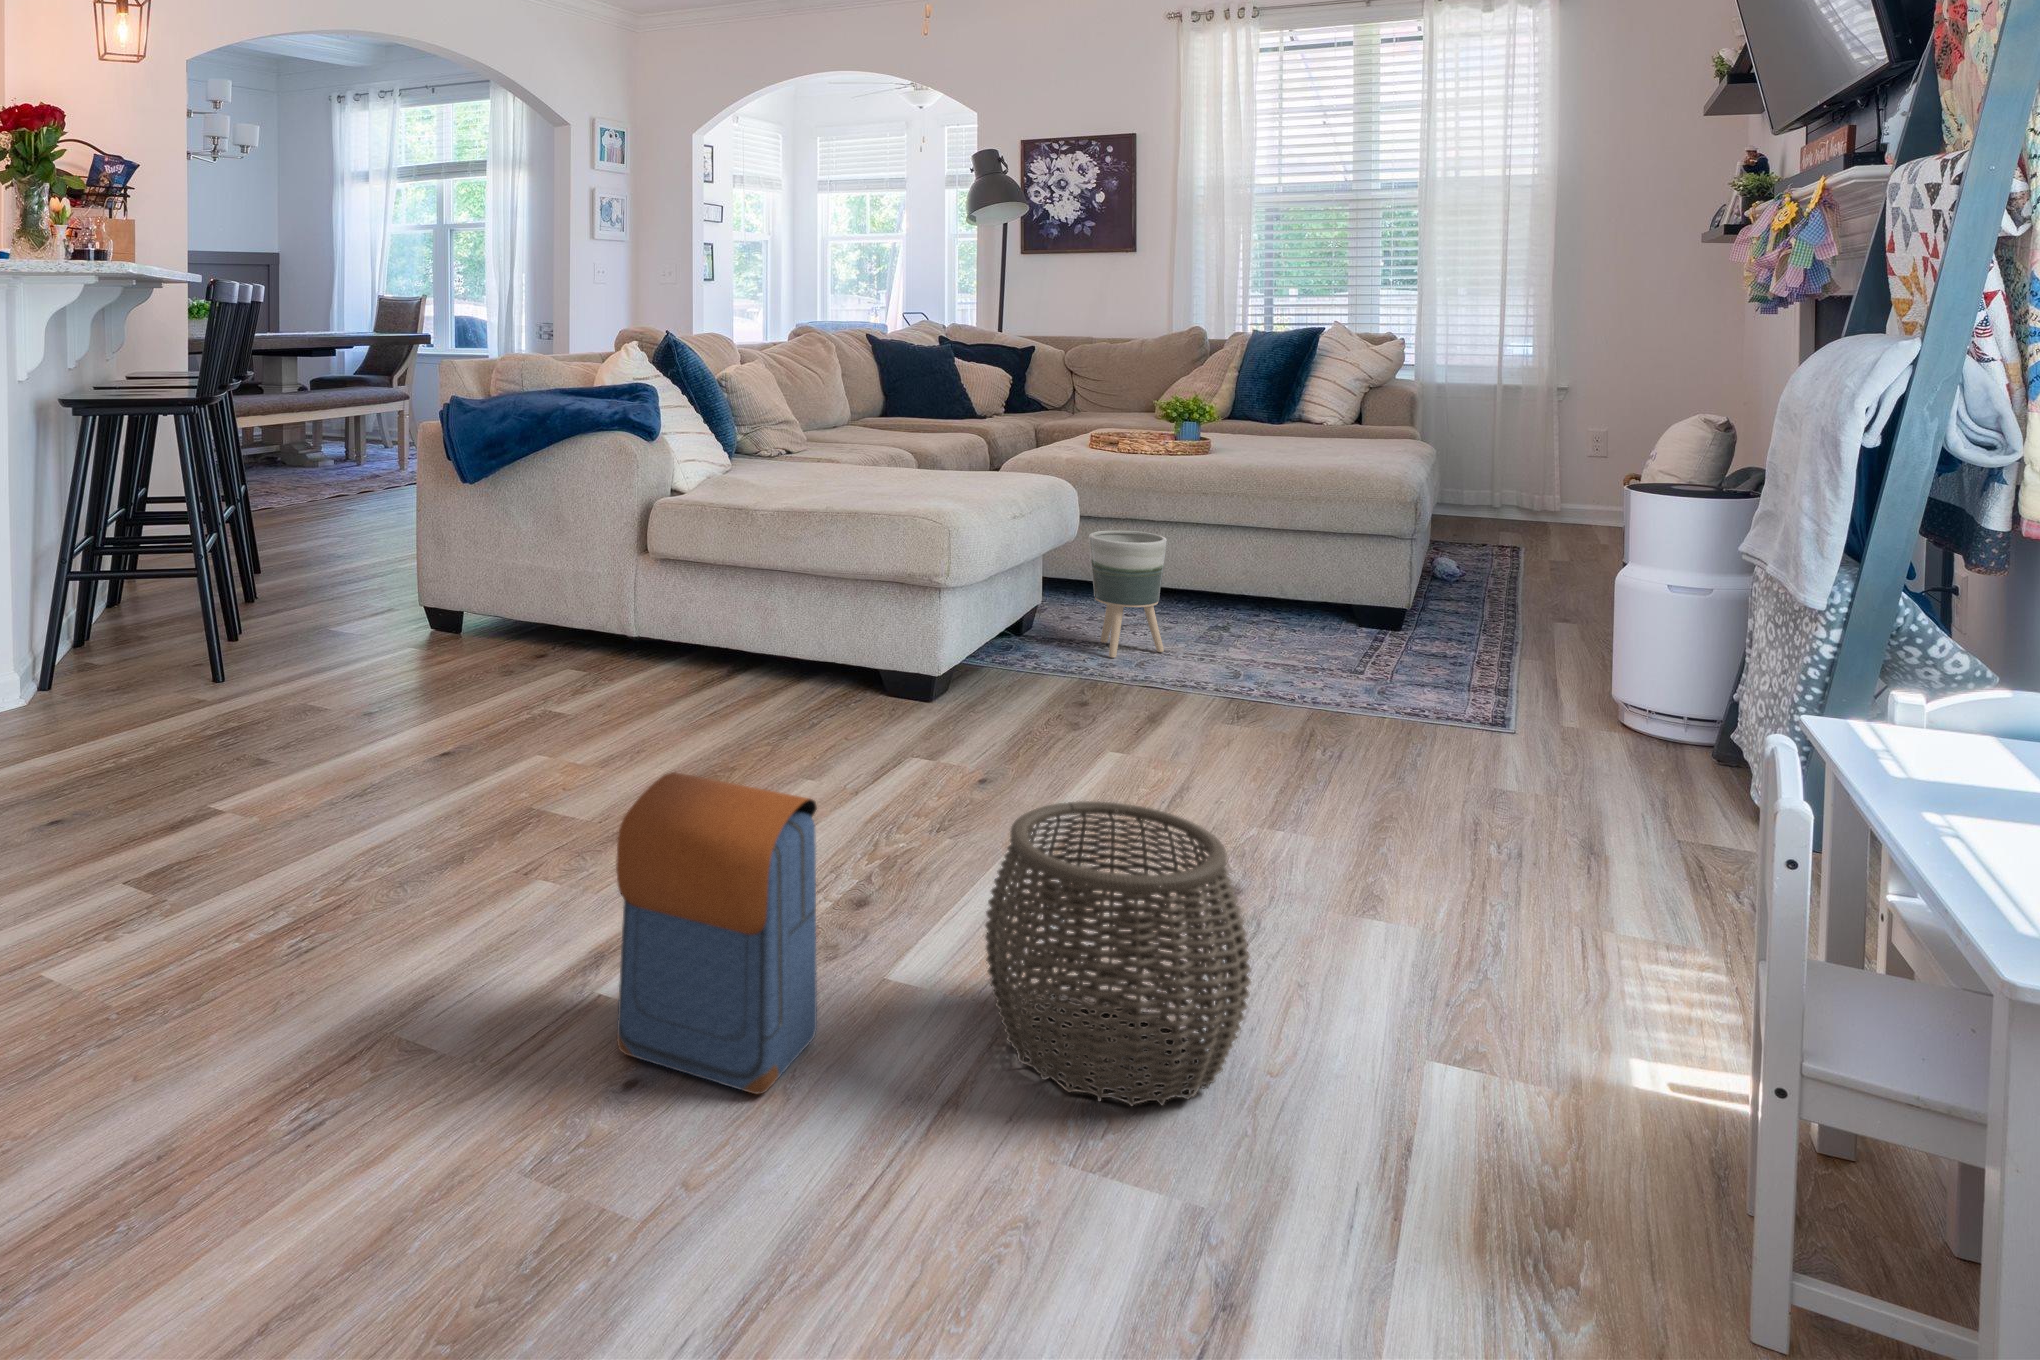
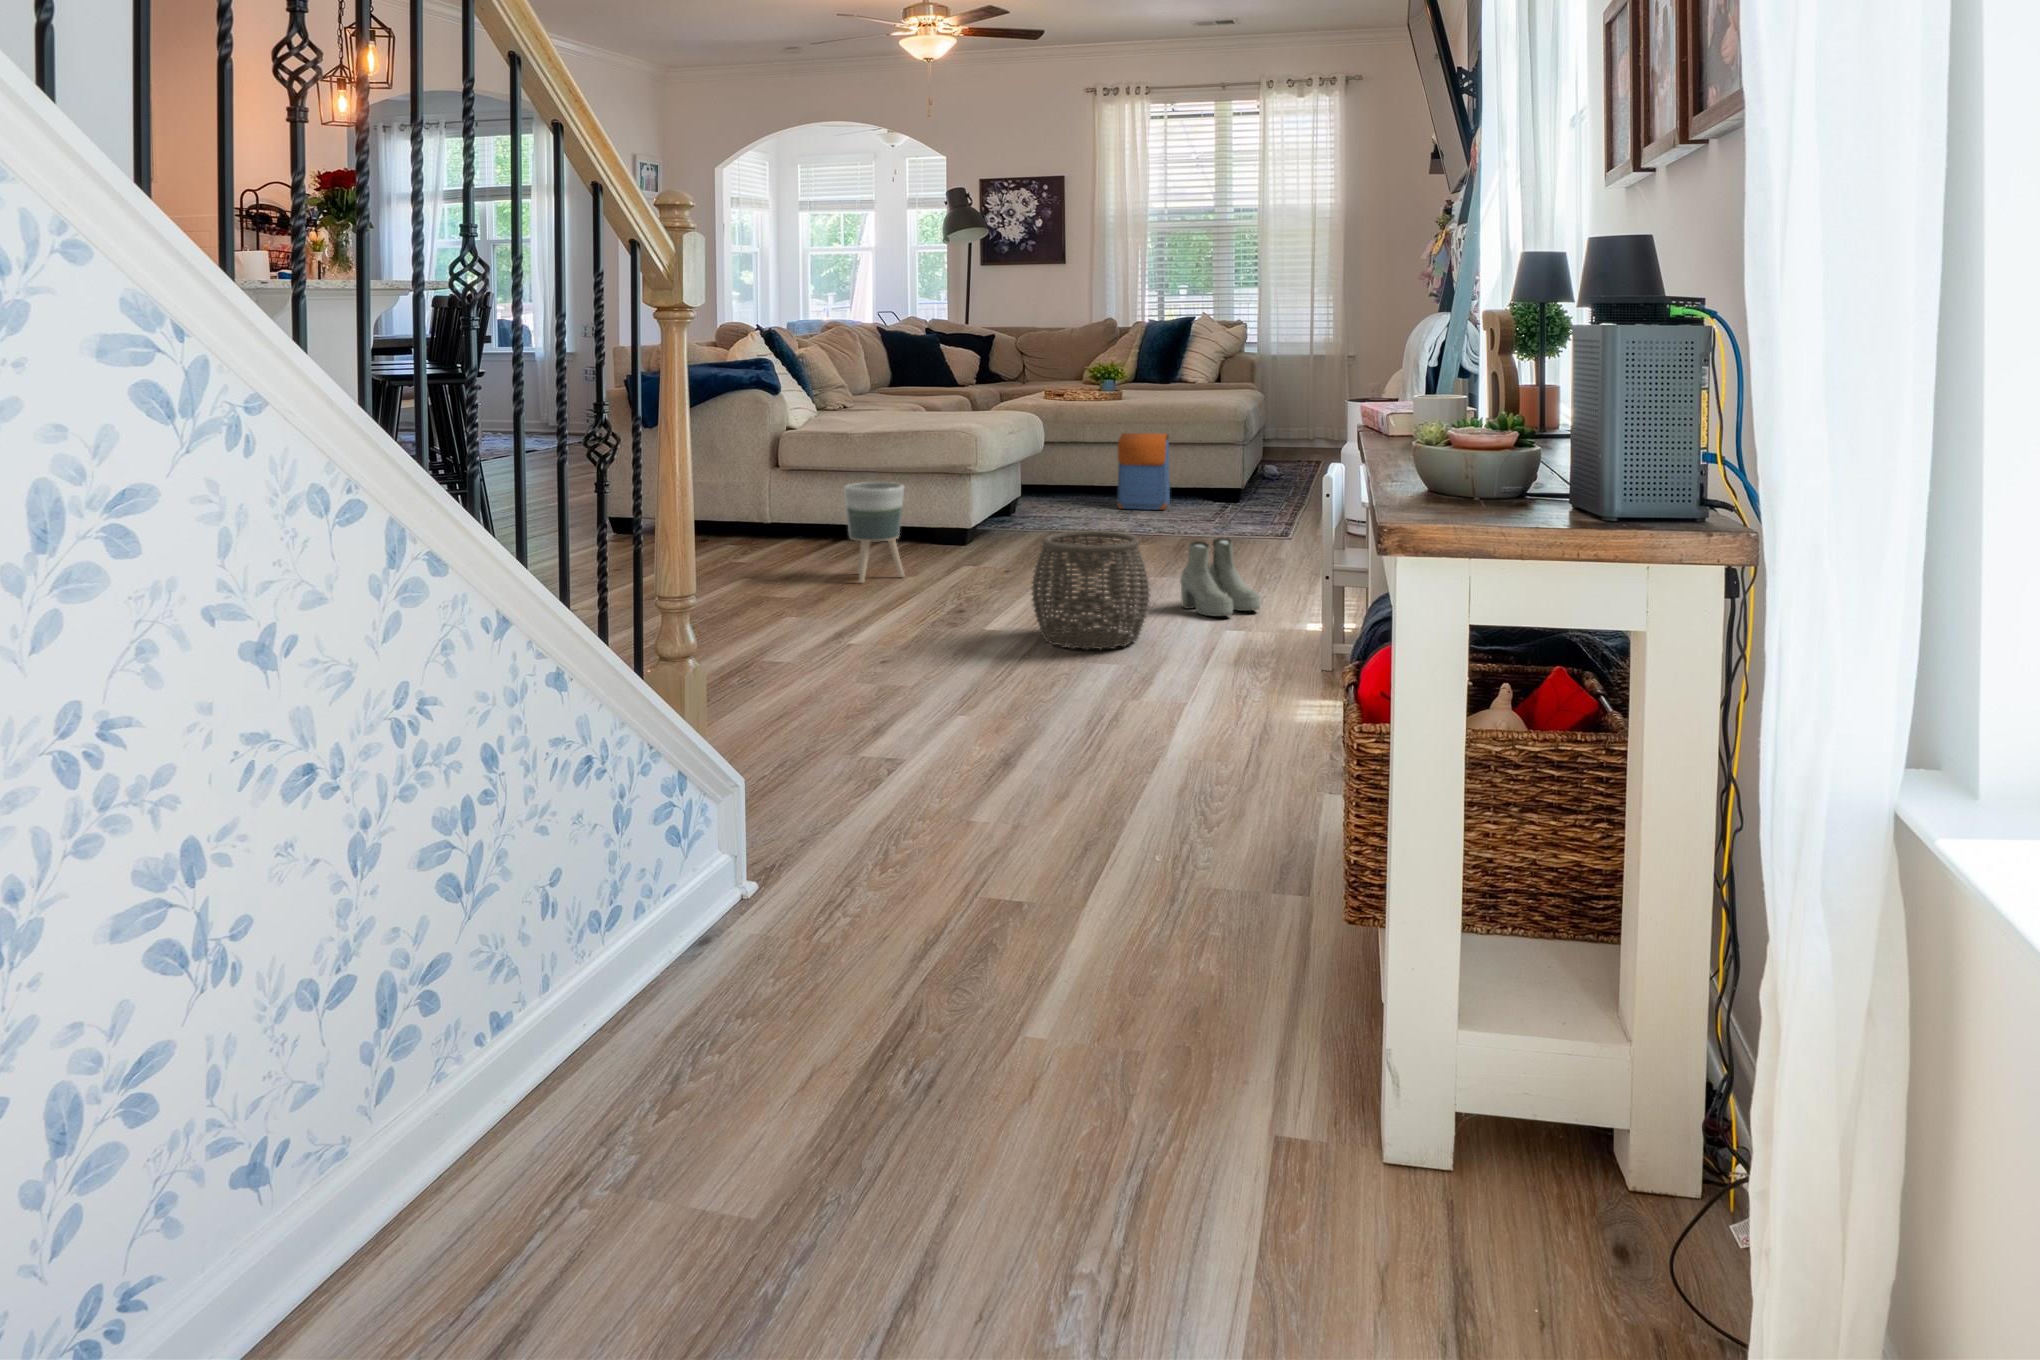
planter: present [1089,530,1167,658] -> present [844,482,905,583]
backpack: present [616,772,817,1094] -> present [1117,433,1170,510]
boots: none [1314,803,1495,996] -> present [1180,538,1260,617]

